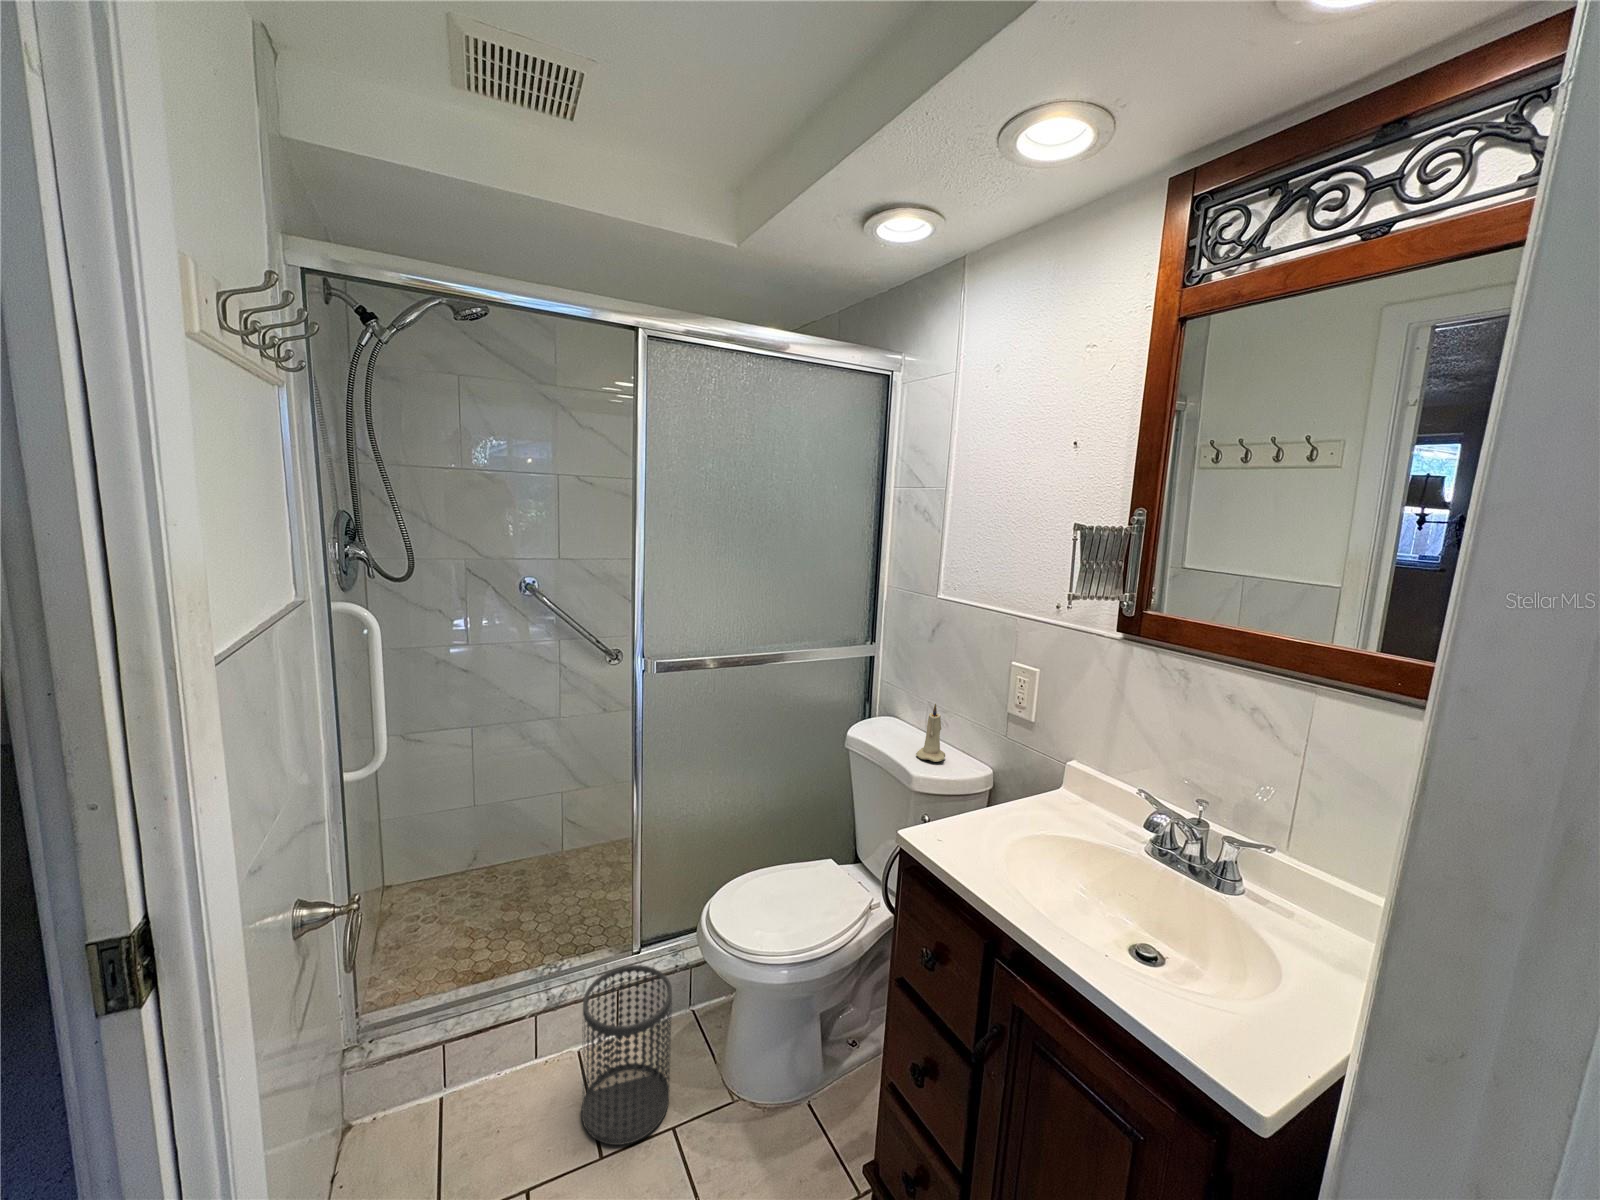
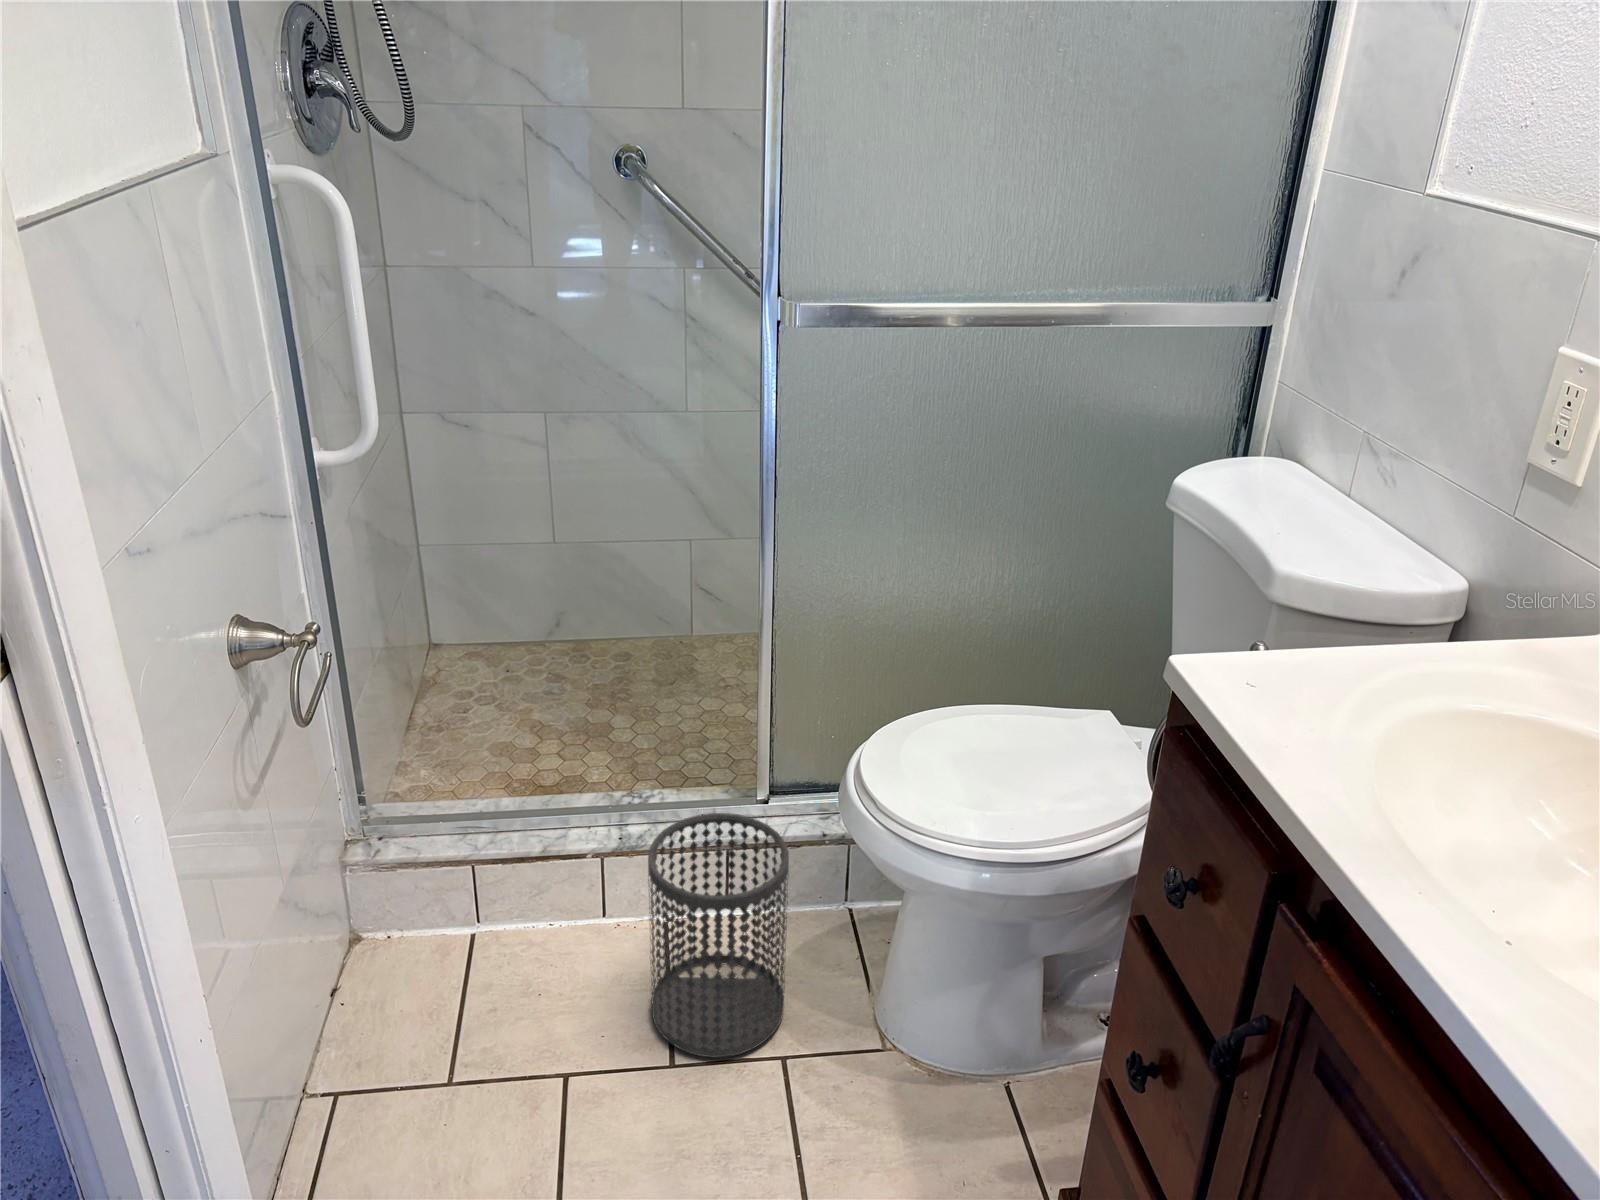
candle: present [916,704,945,762] -> none [1301,426,1370,550]

